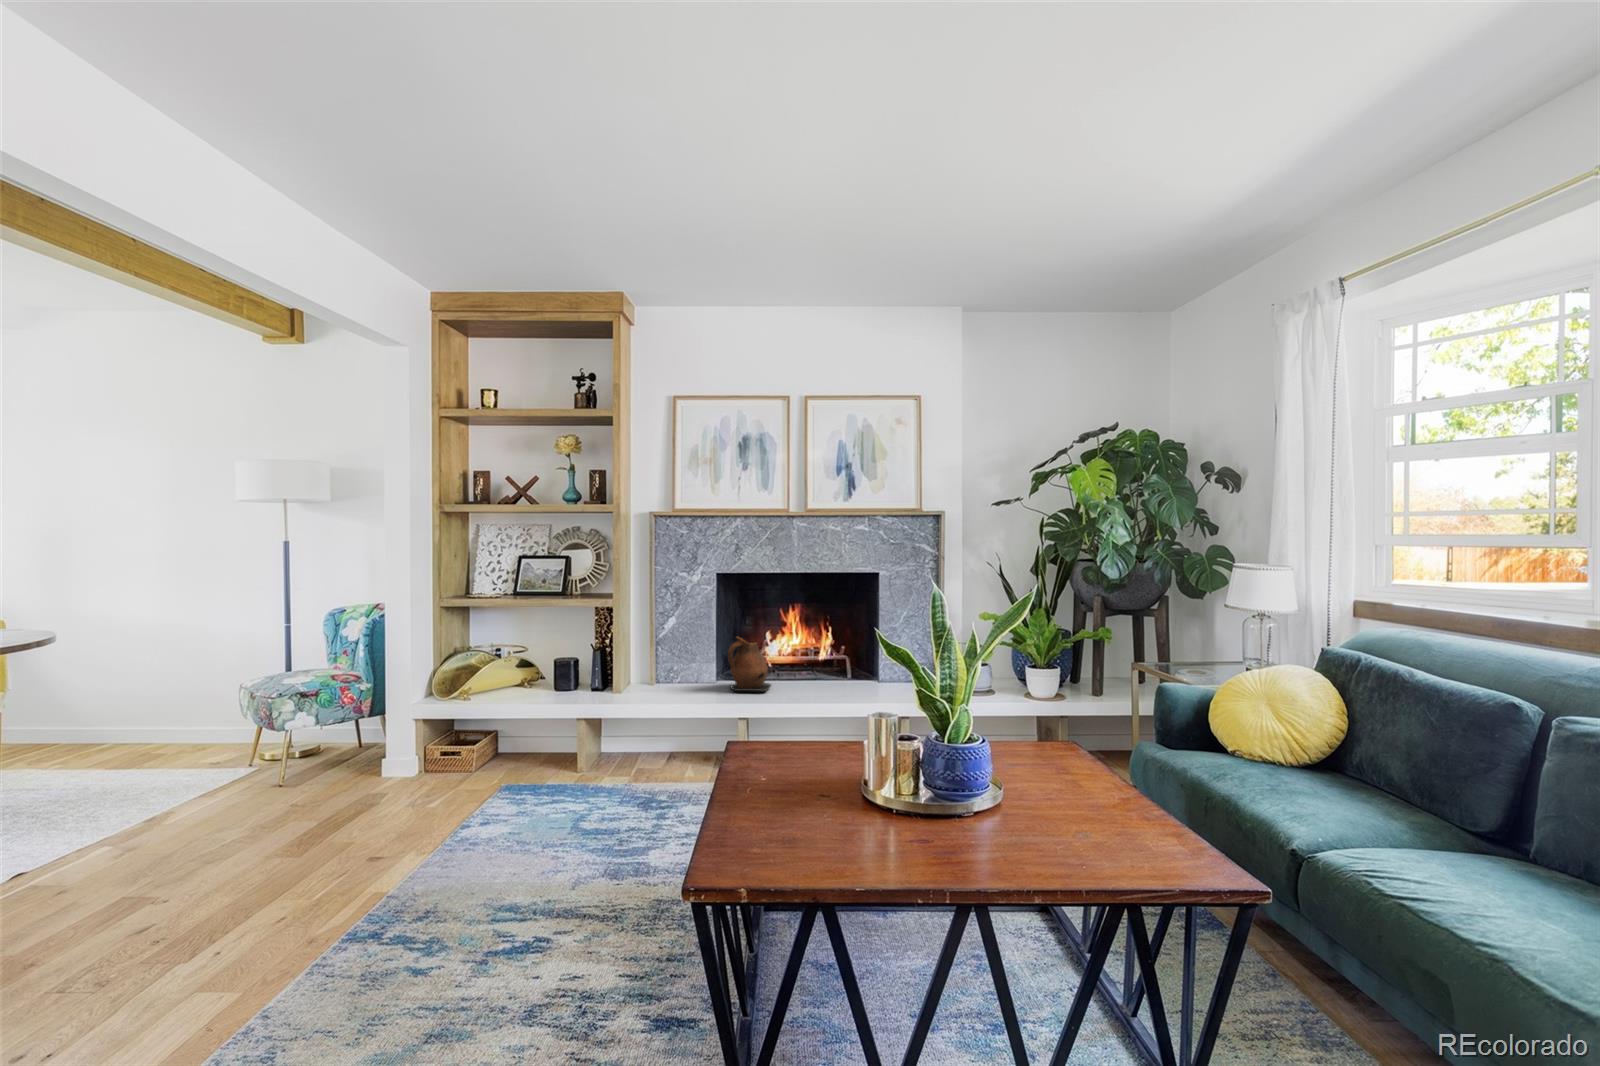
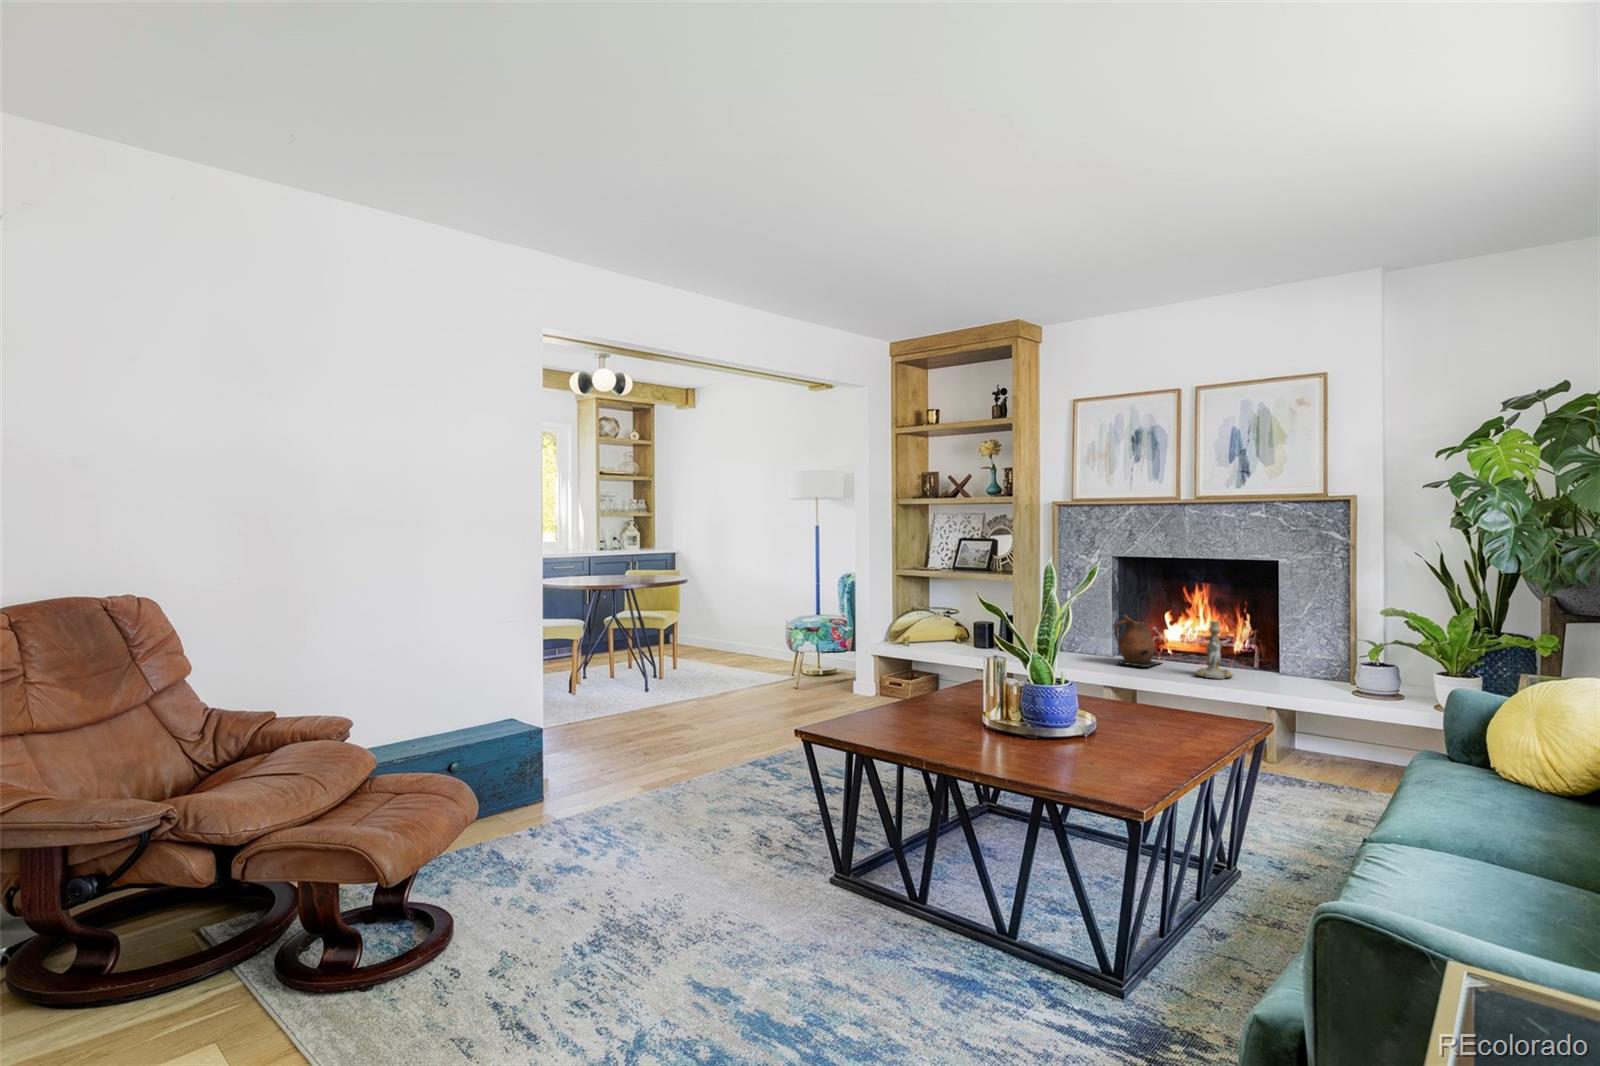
candlestick: none [814,636,851,695] -> present [1195,621,1233,679]

